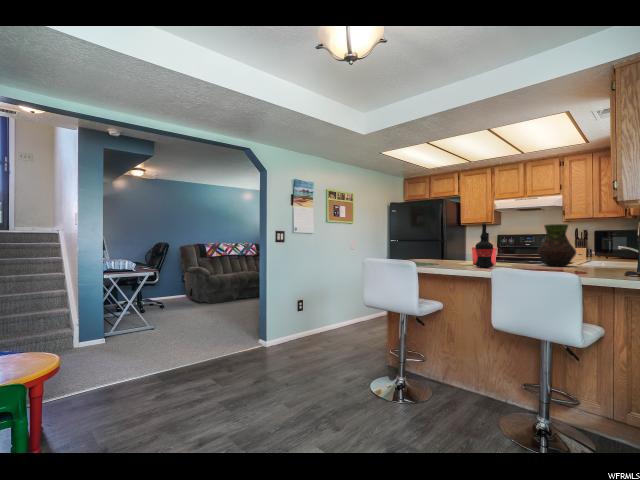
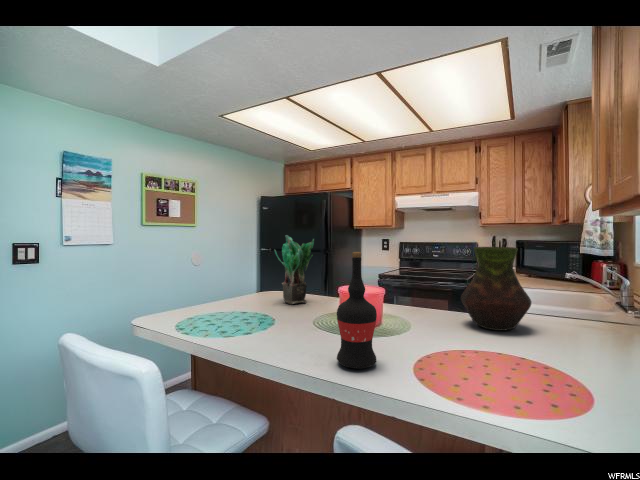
potted plant: none [425,223,447,261] -> present [275,235,314,304]

